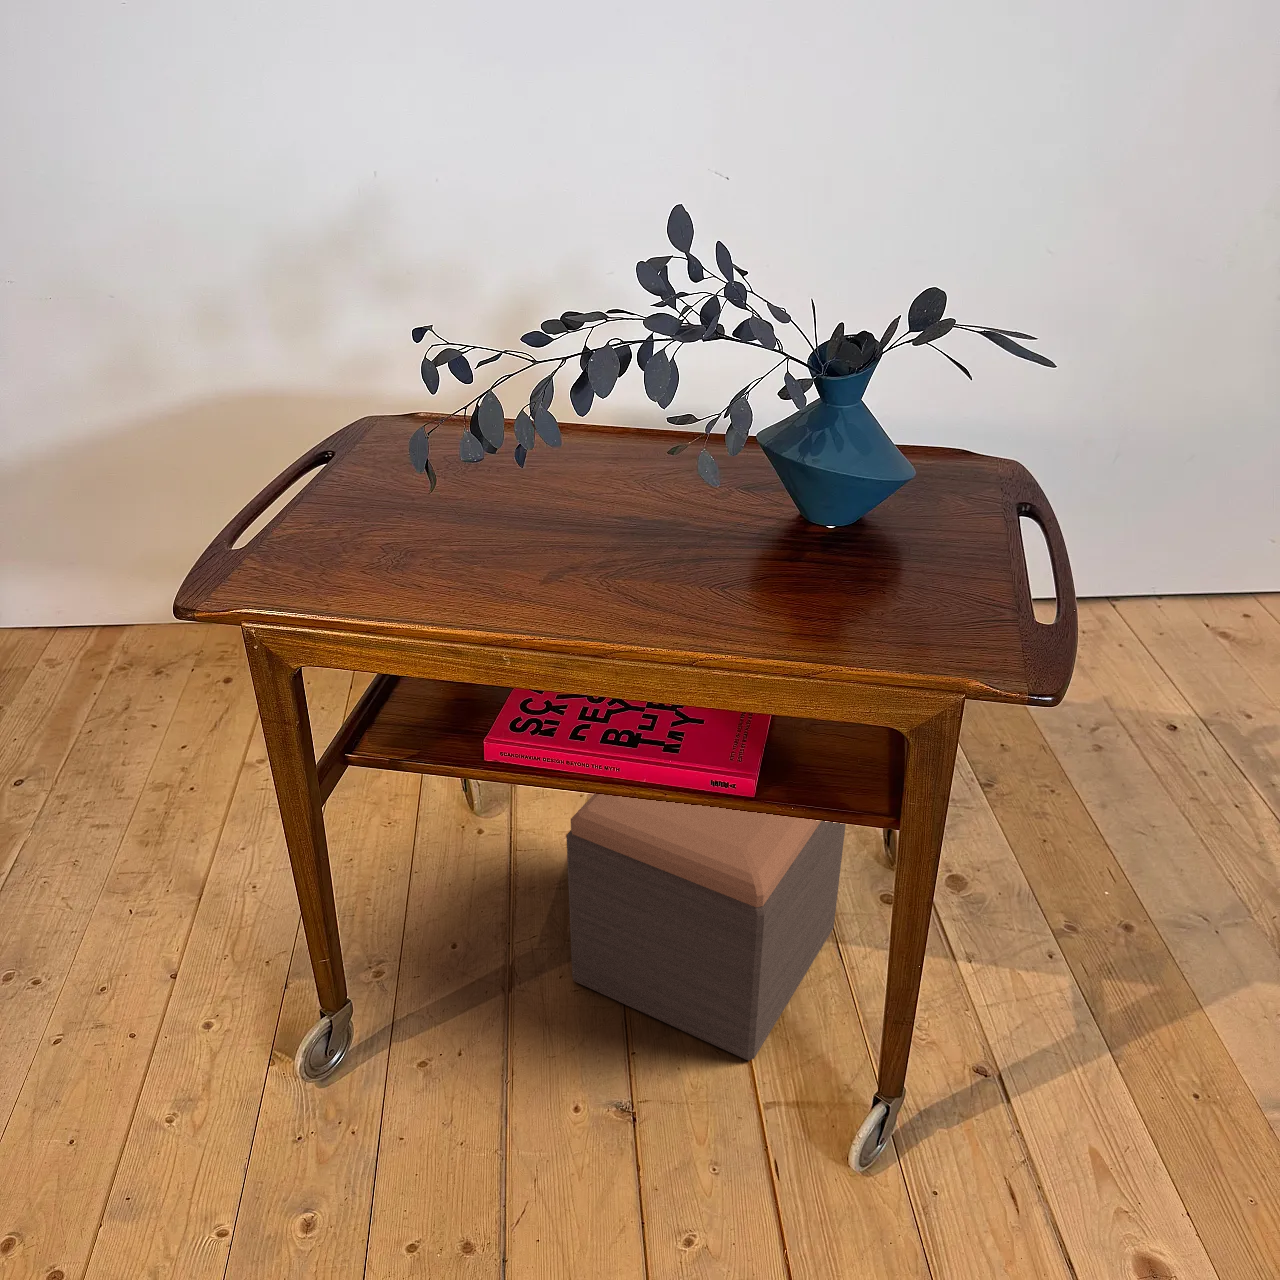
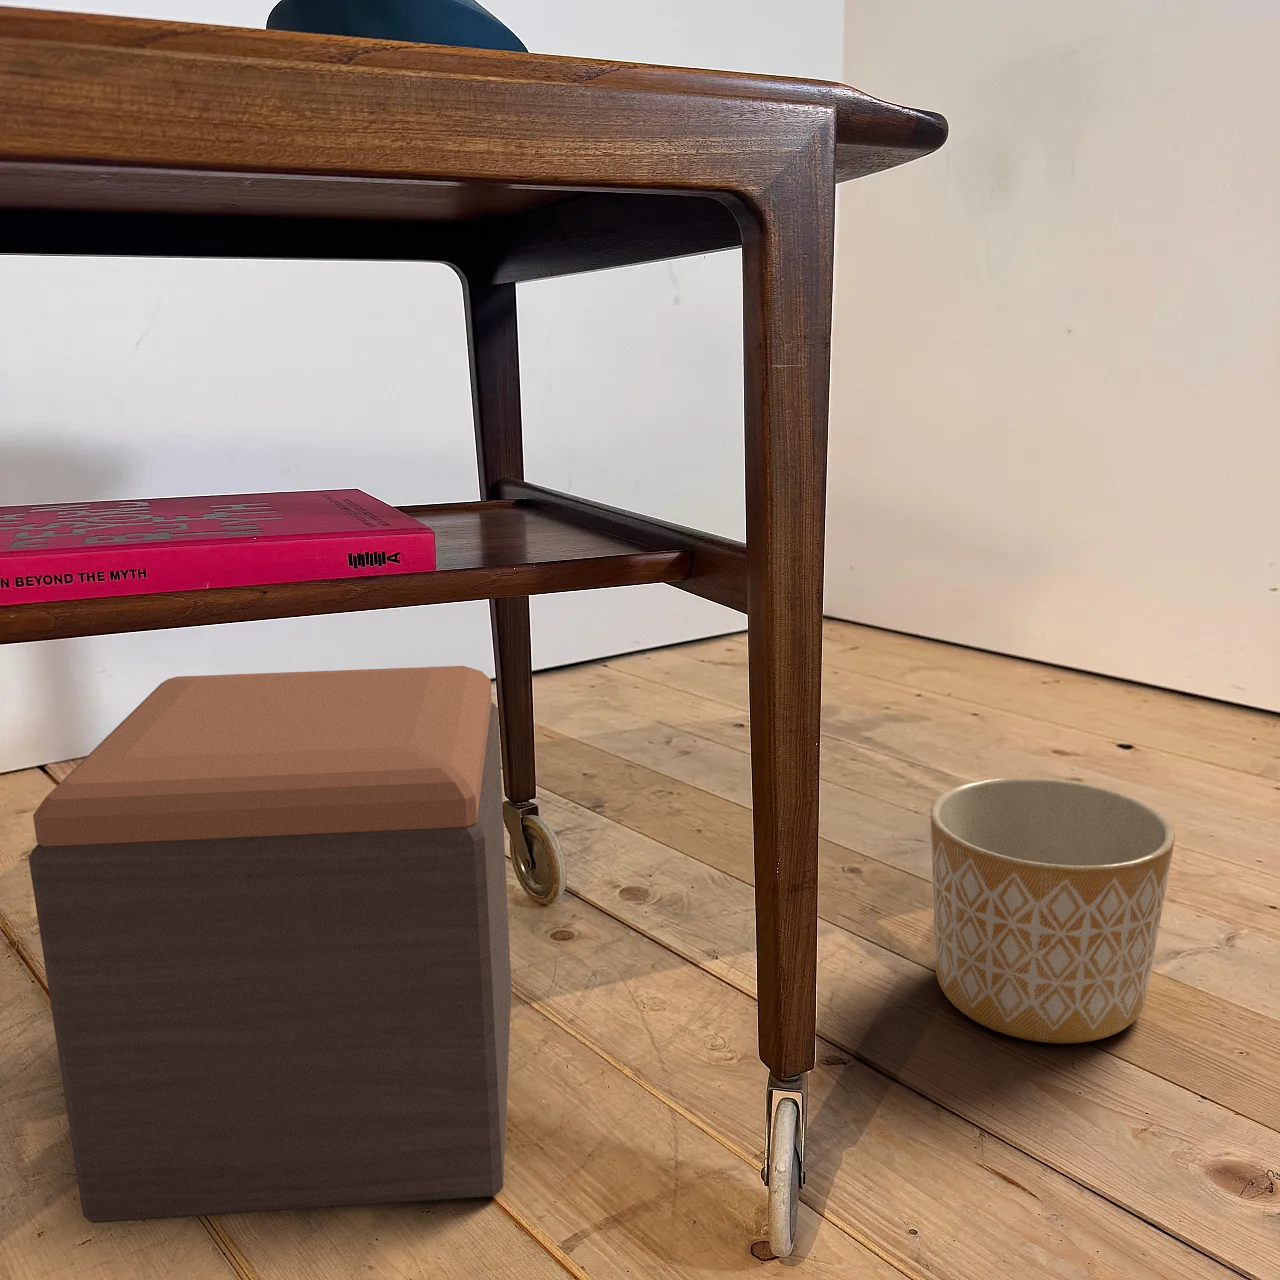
planter: none [1084,942,1272,1145] -> present [931,777,1175,1043]

